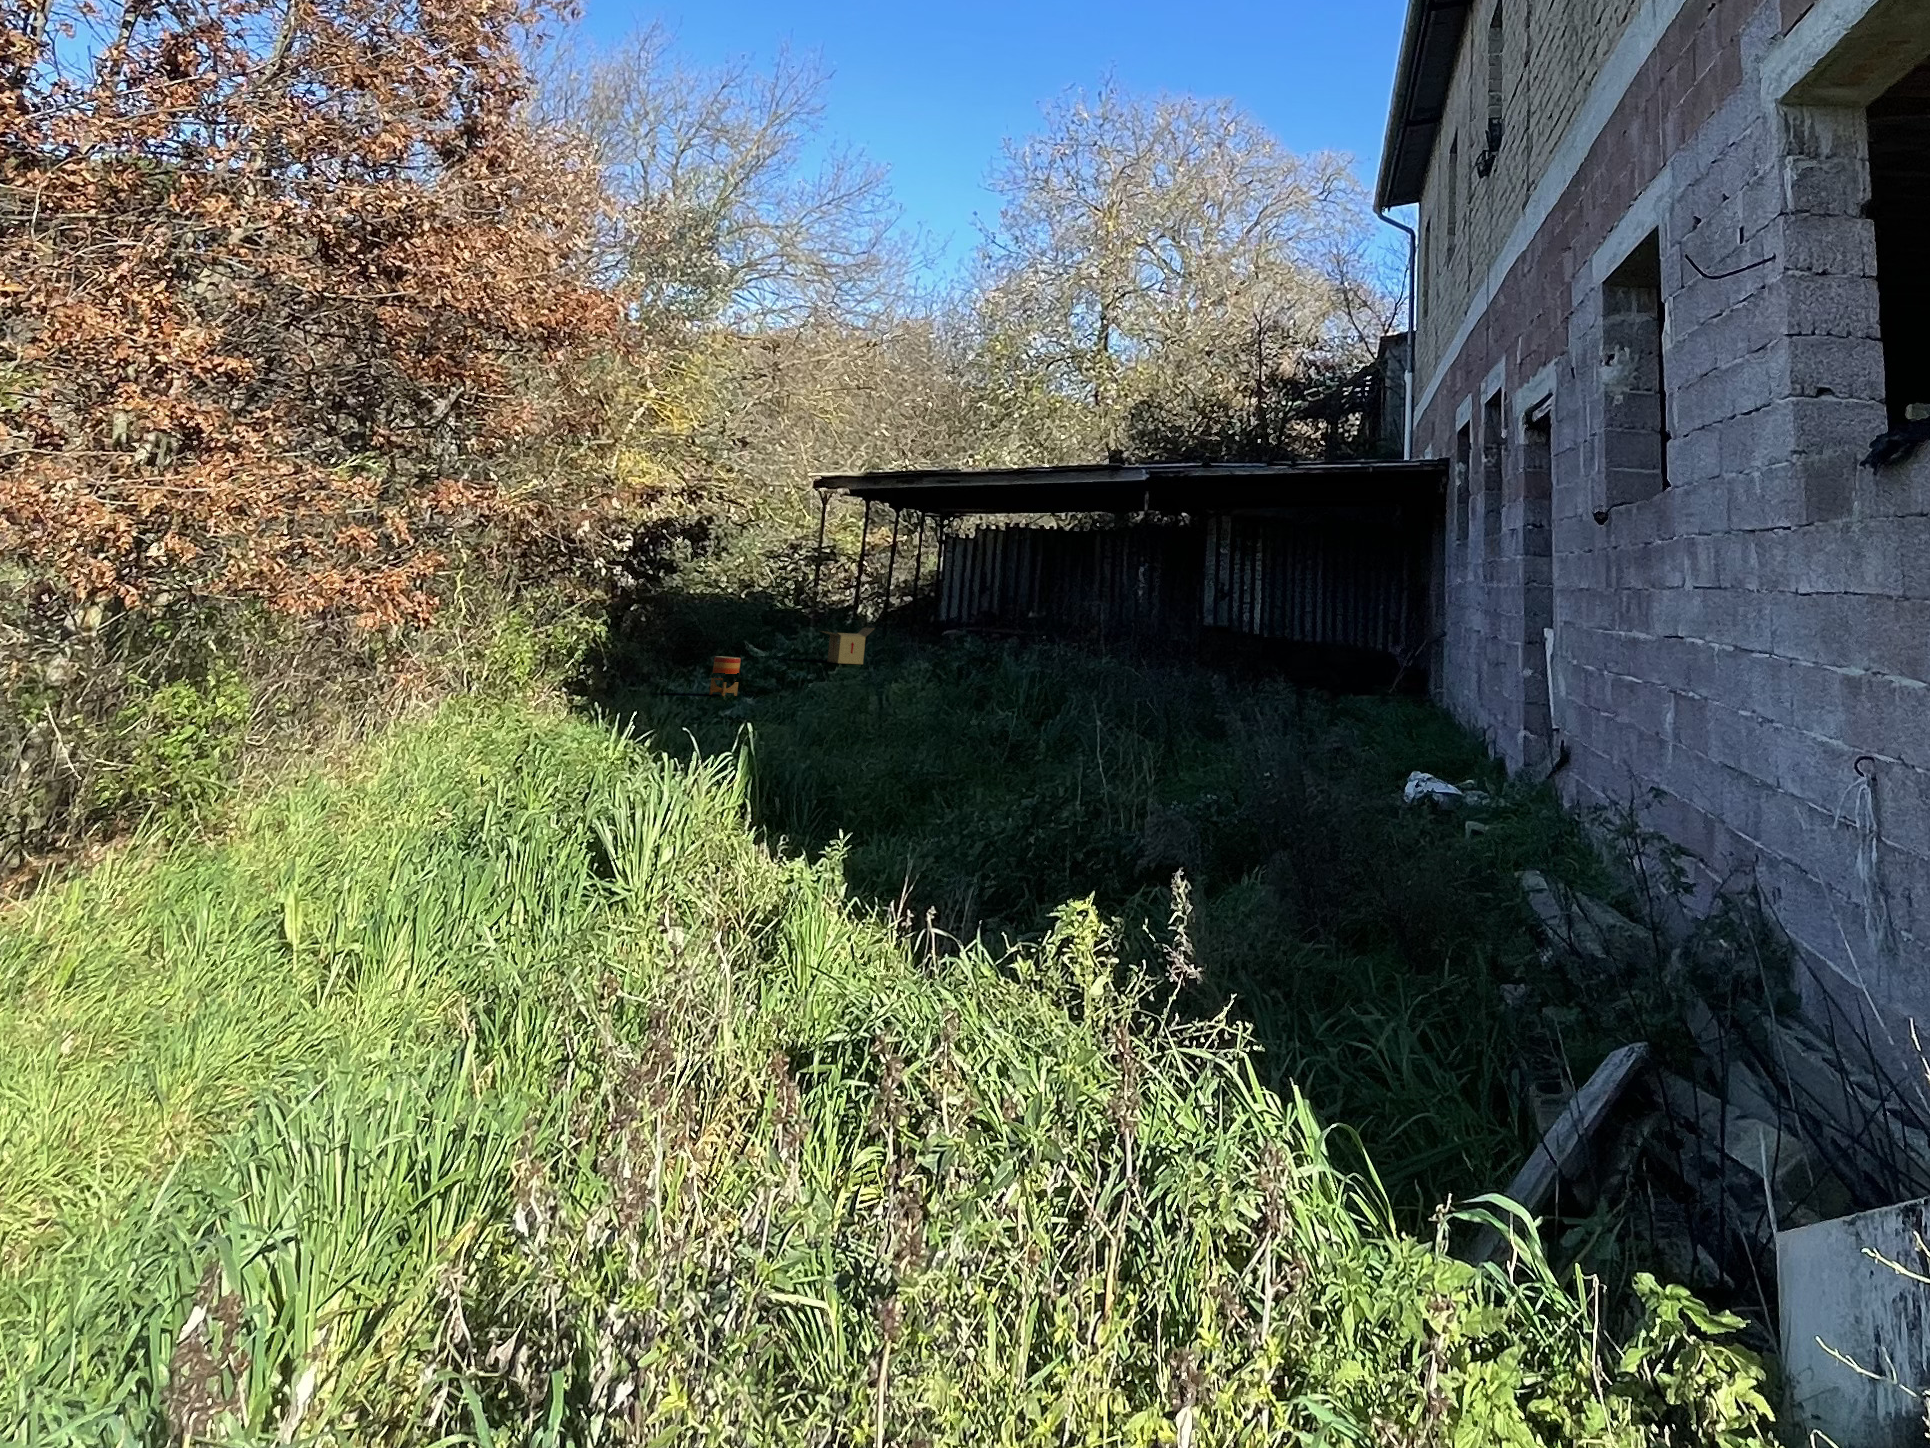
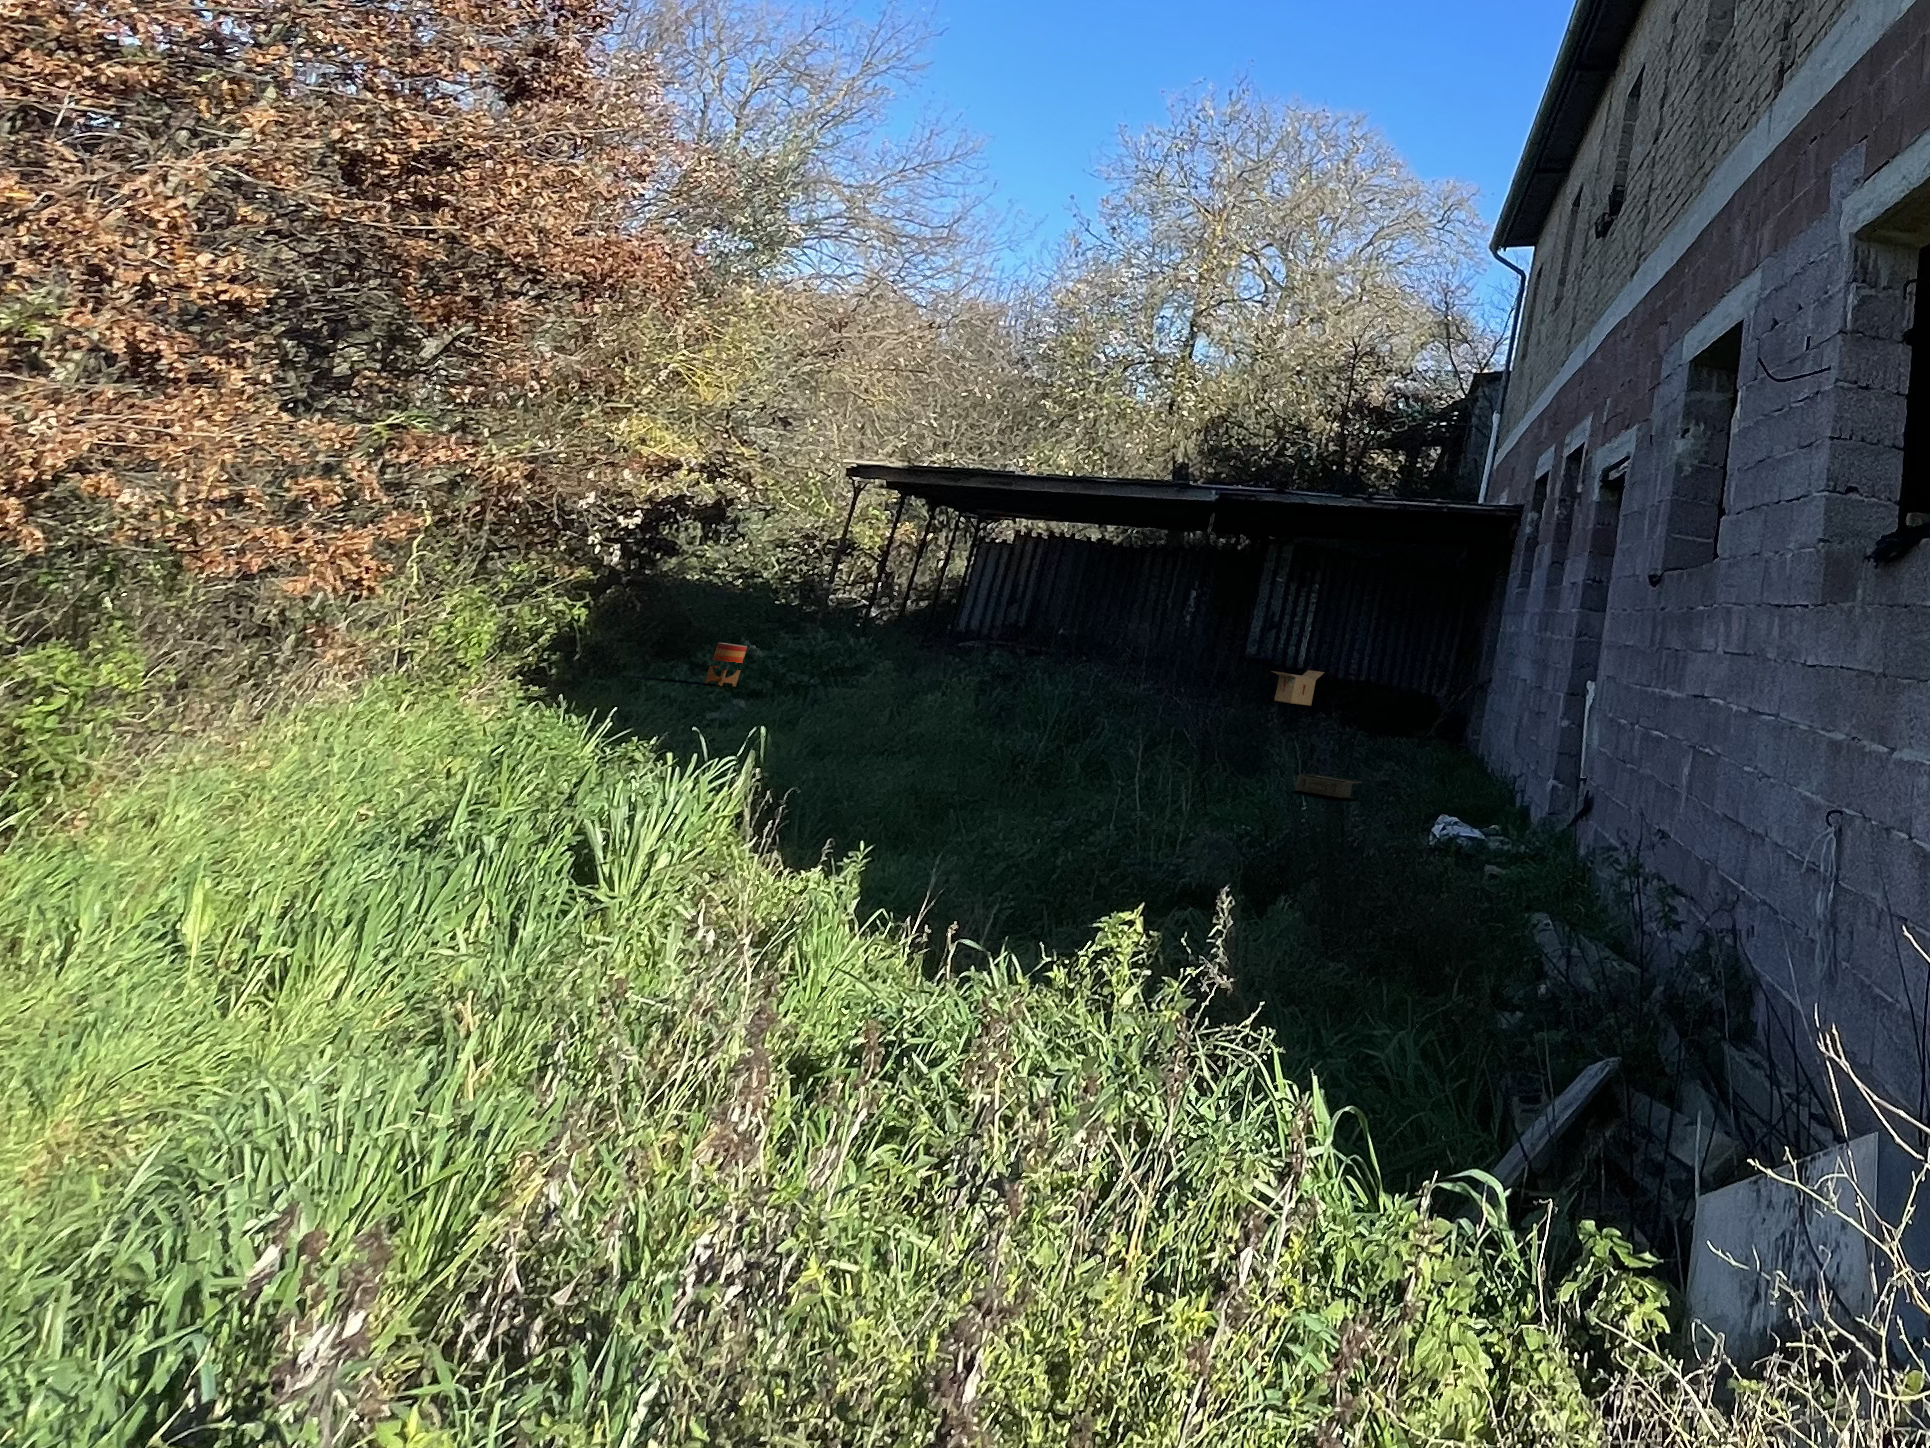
cardboard box: present [820,627,875,664] -> present [1272,670,1324,706]
toolbox: none [1261,746,1328,769] -> present [1295,774,1362,798]

